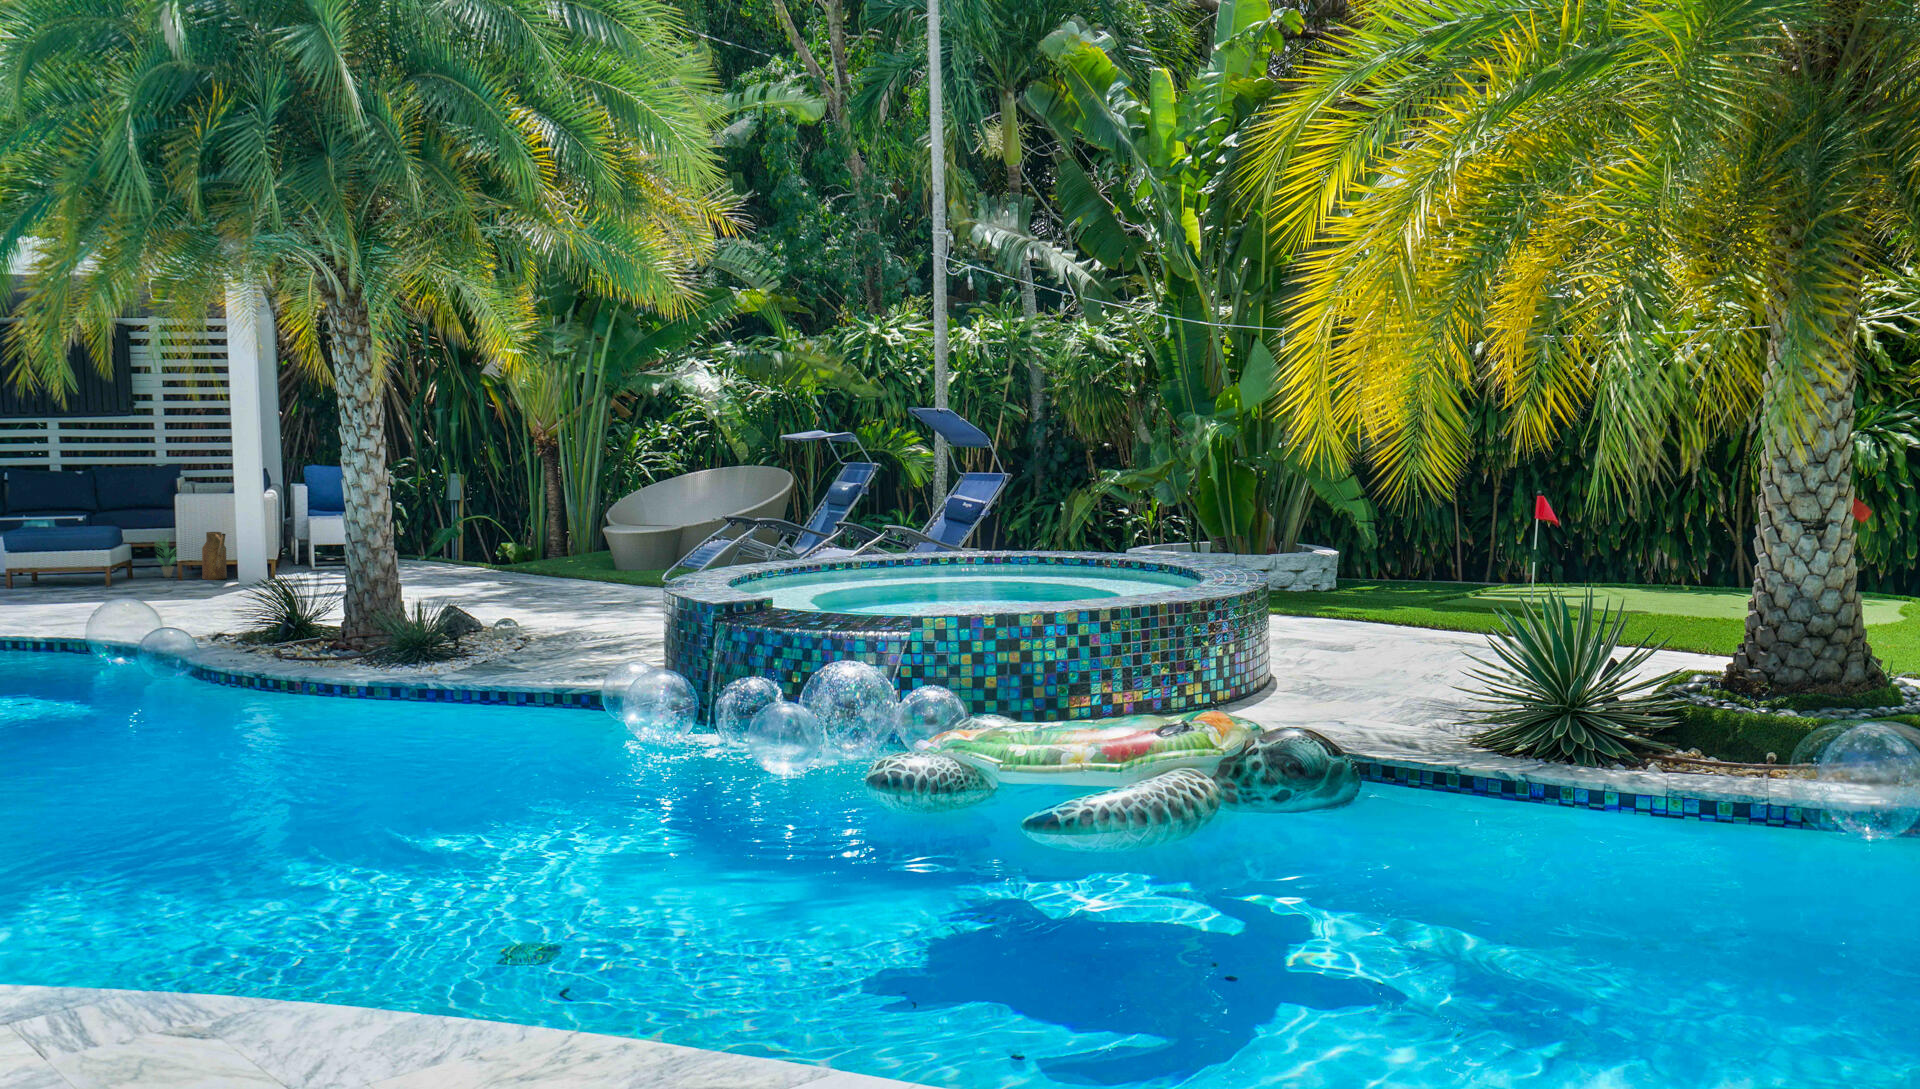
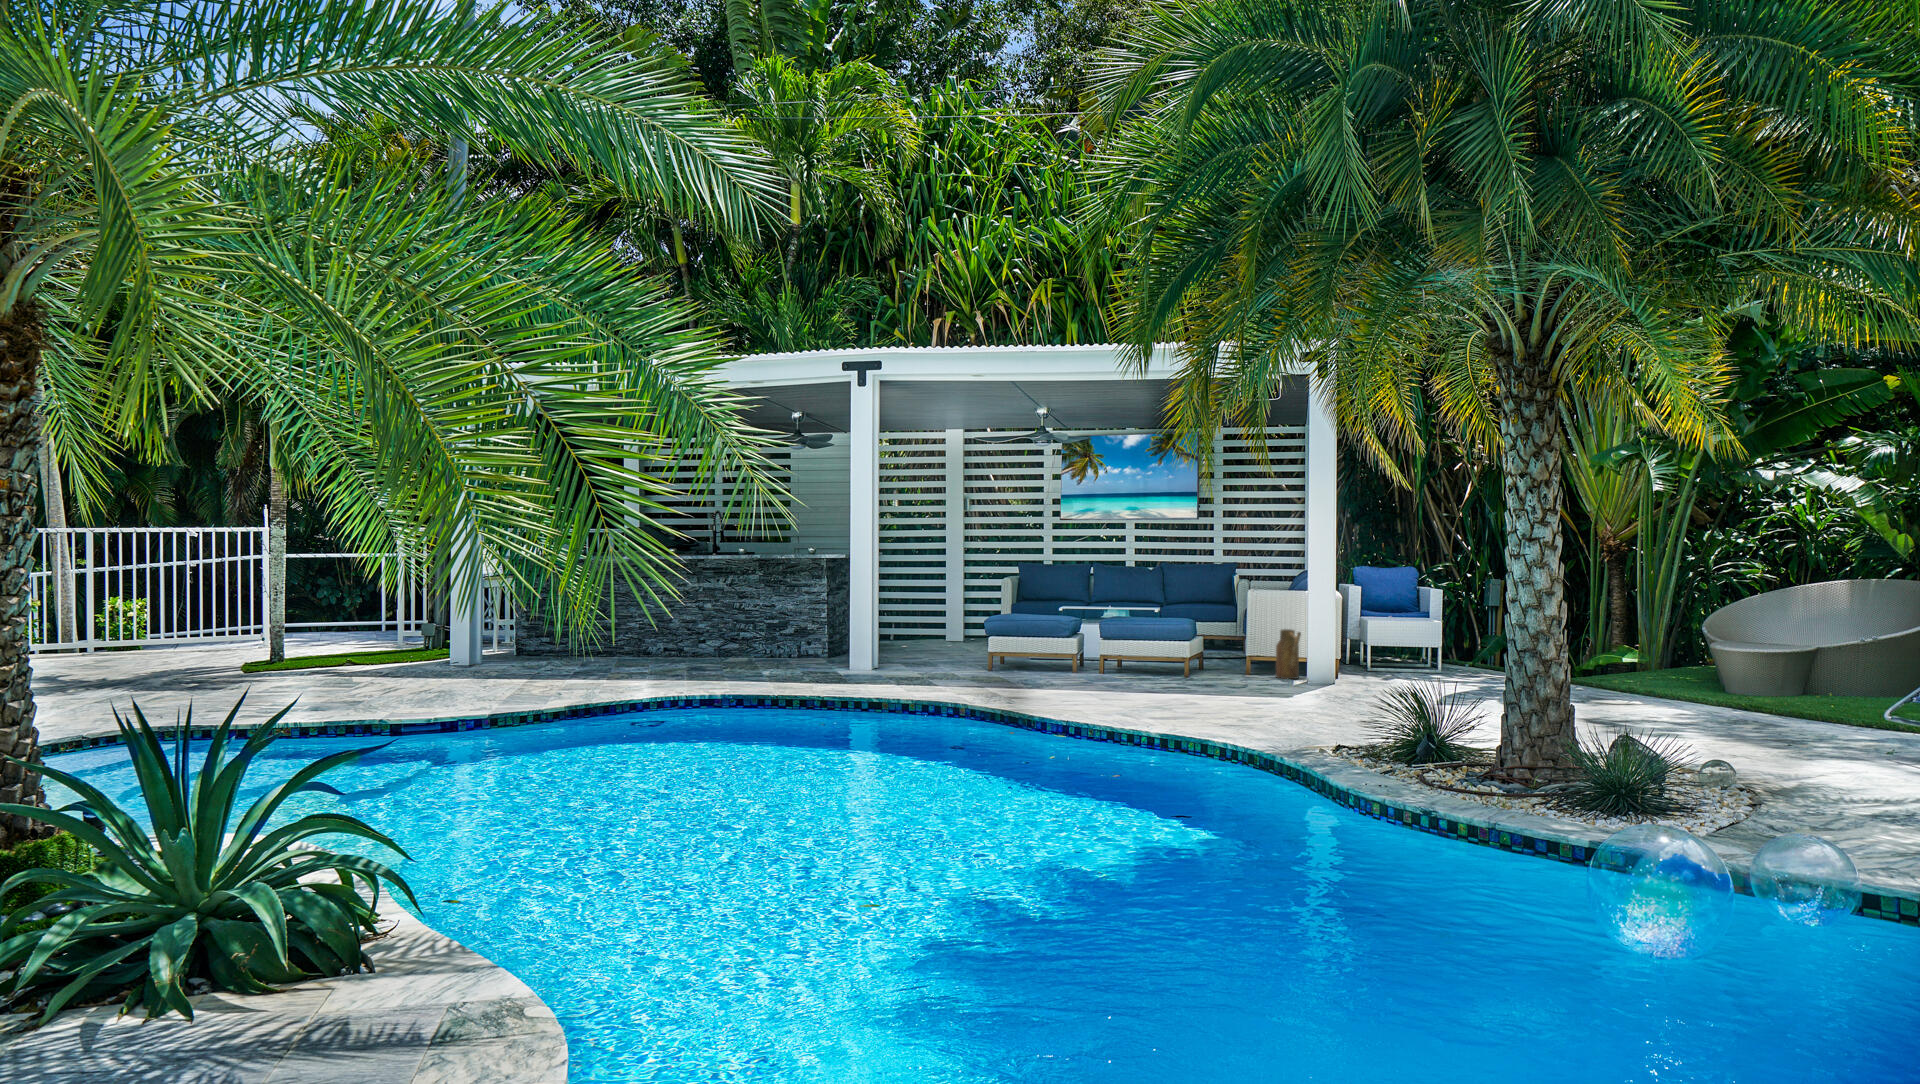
potted plant: present [157,538,177,577] -> none [1229,632,1253,674]

